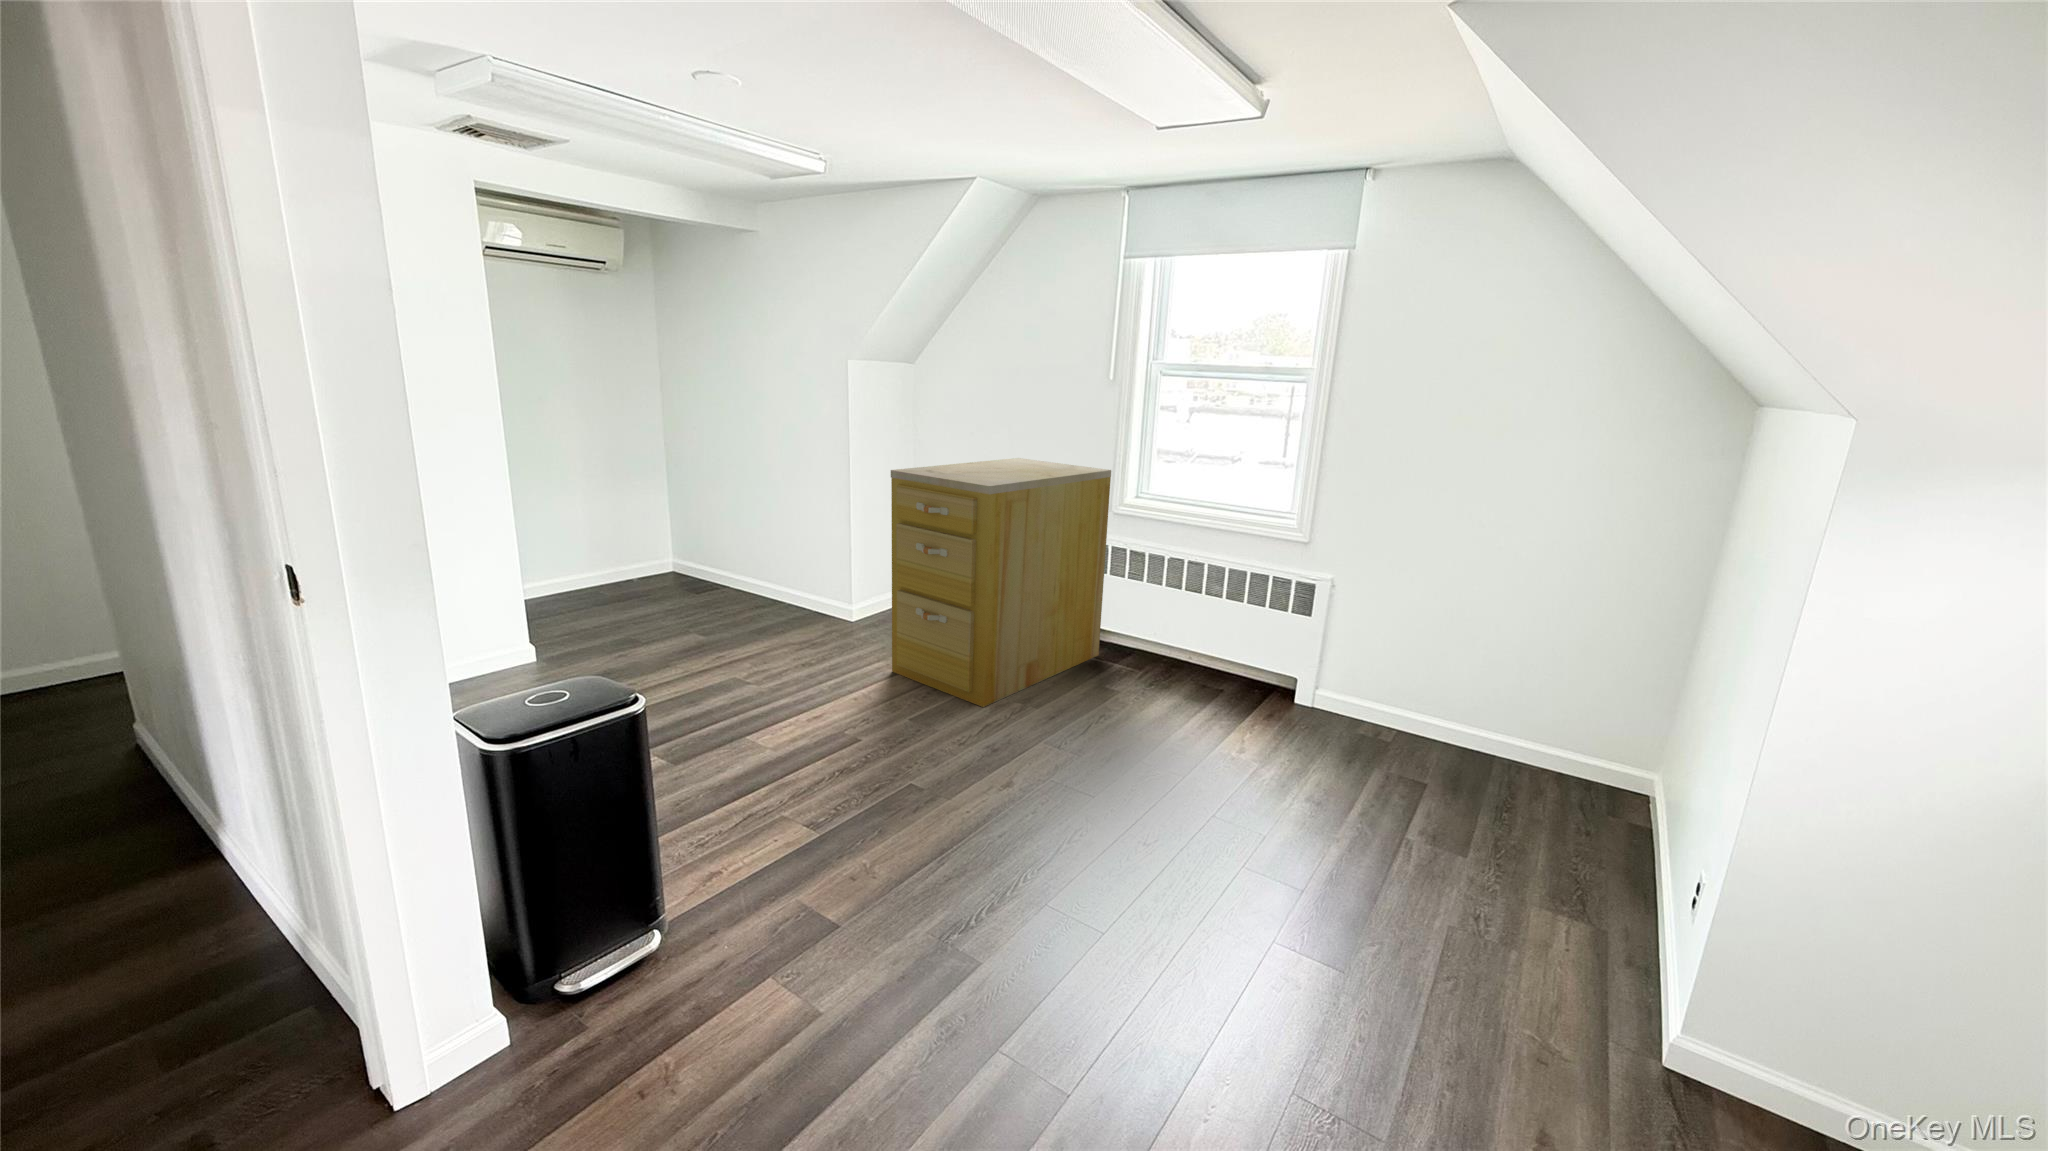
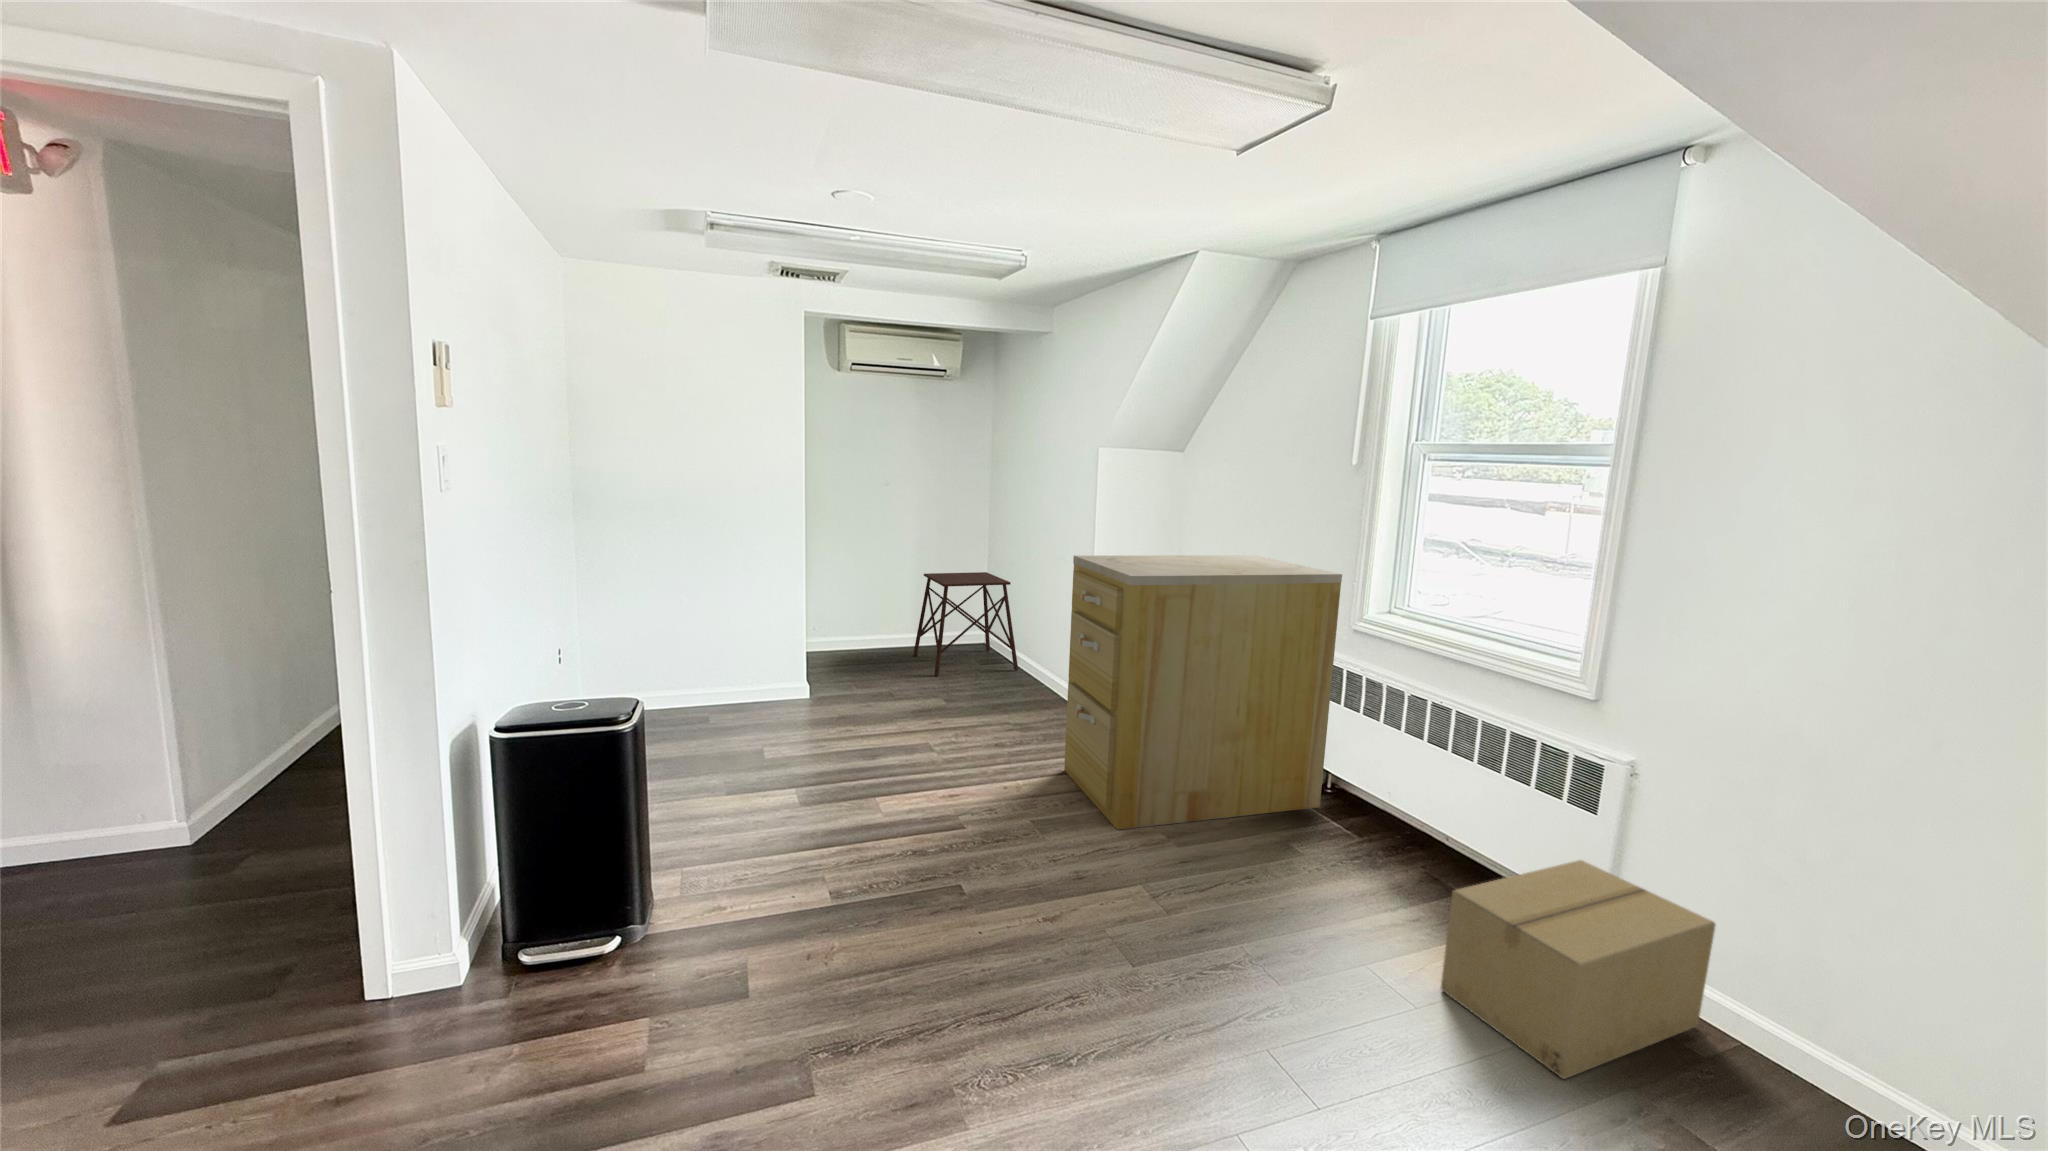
side table: none [613,492,749,611] -> present [913,572,1018,676]
cardboard box: none [1259,647,1382,772] -> present [1441,860,1715,1079]

